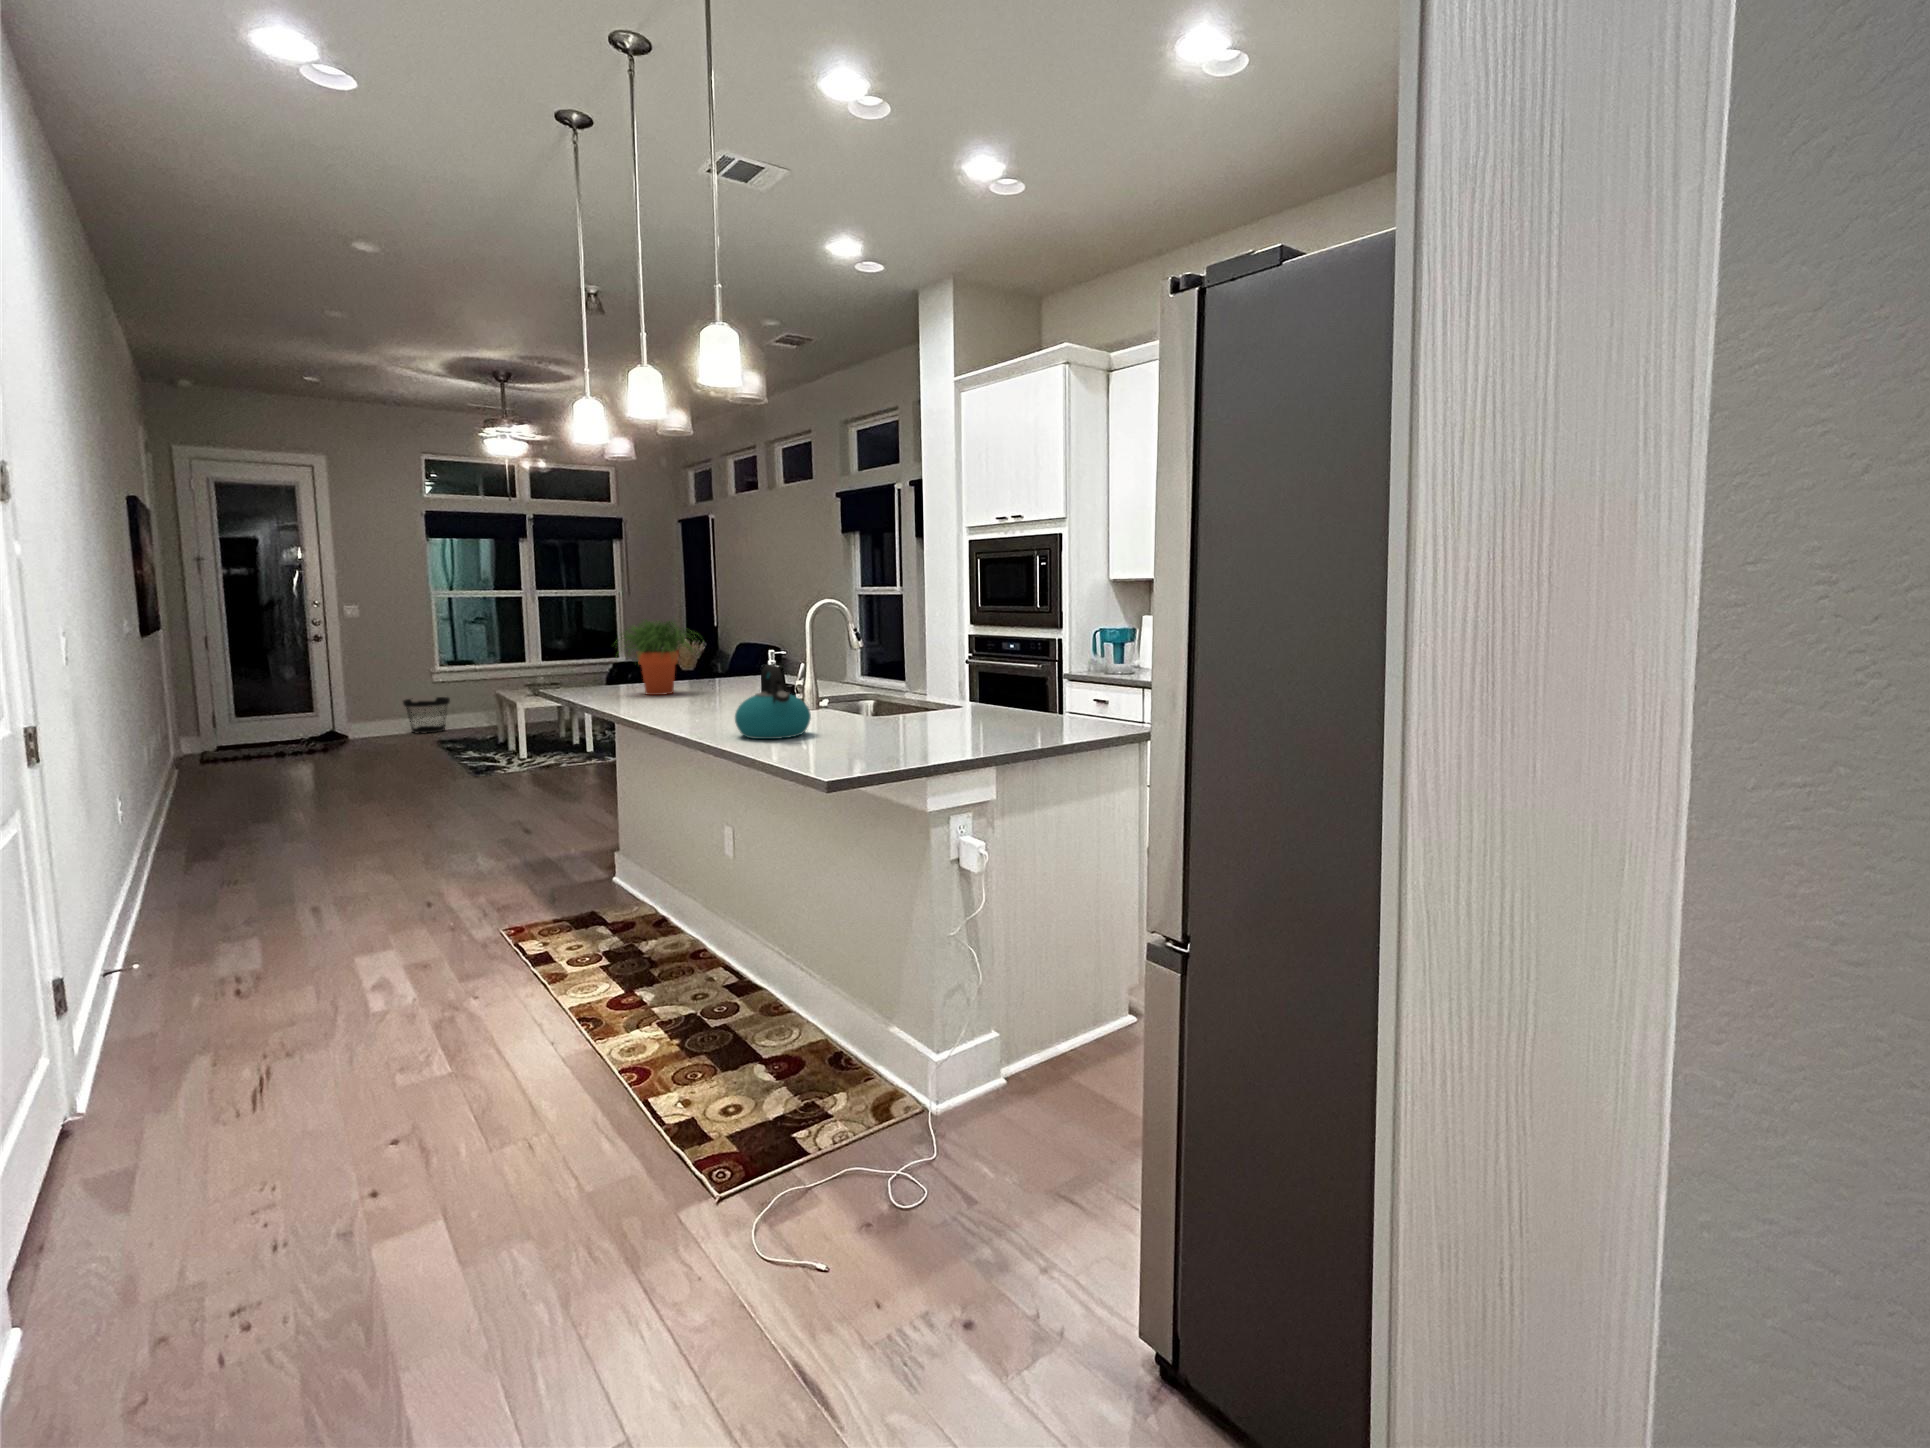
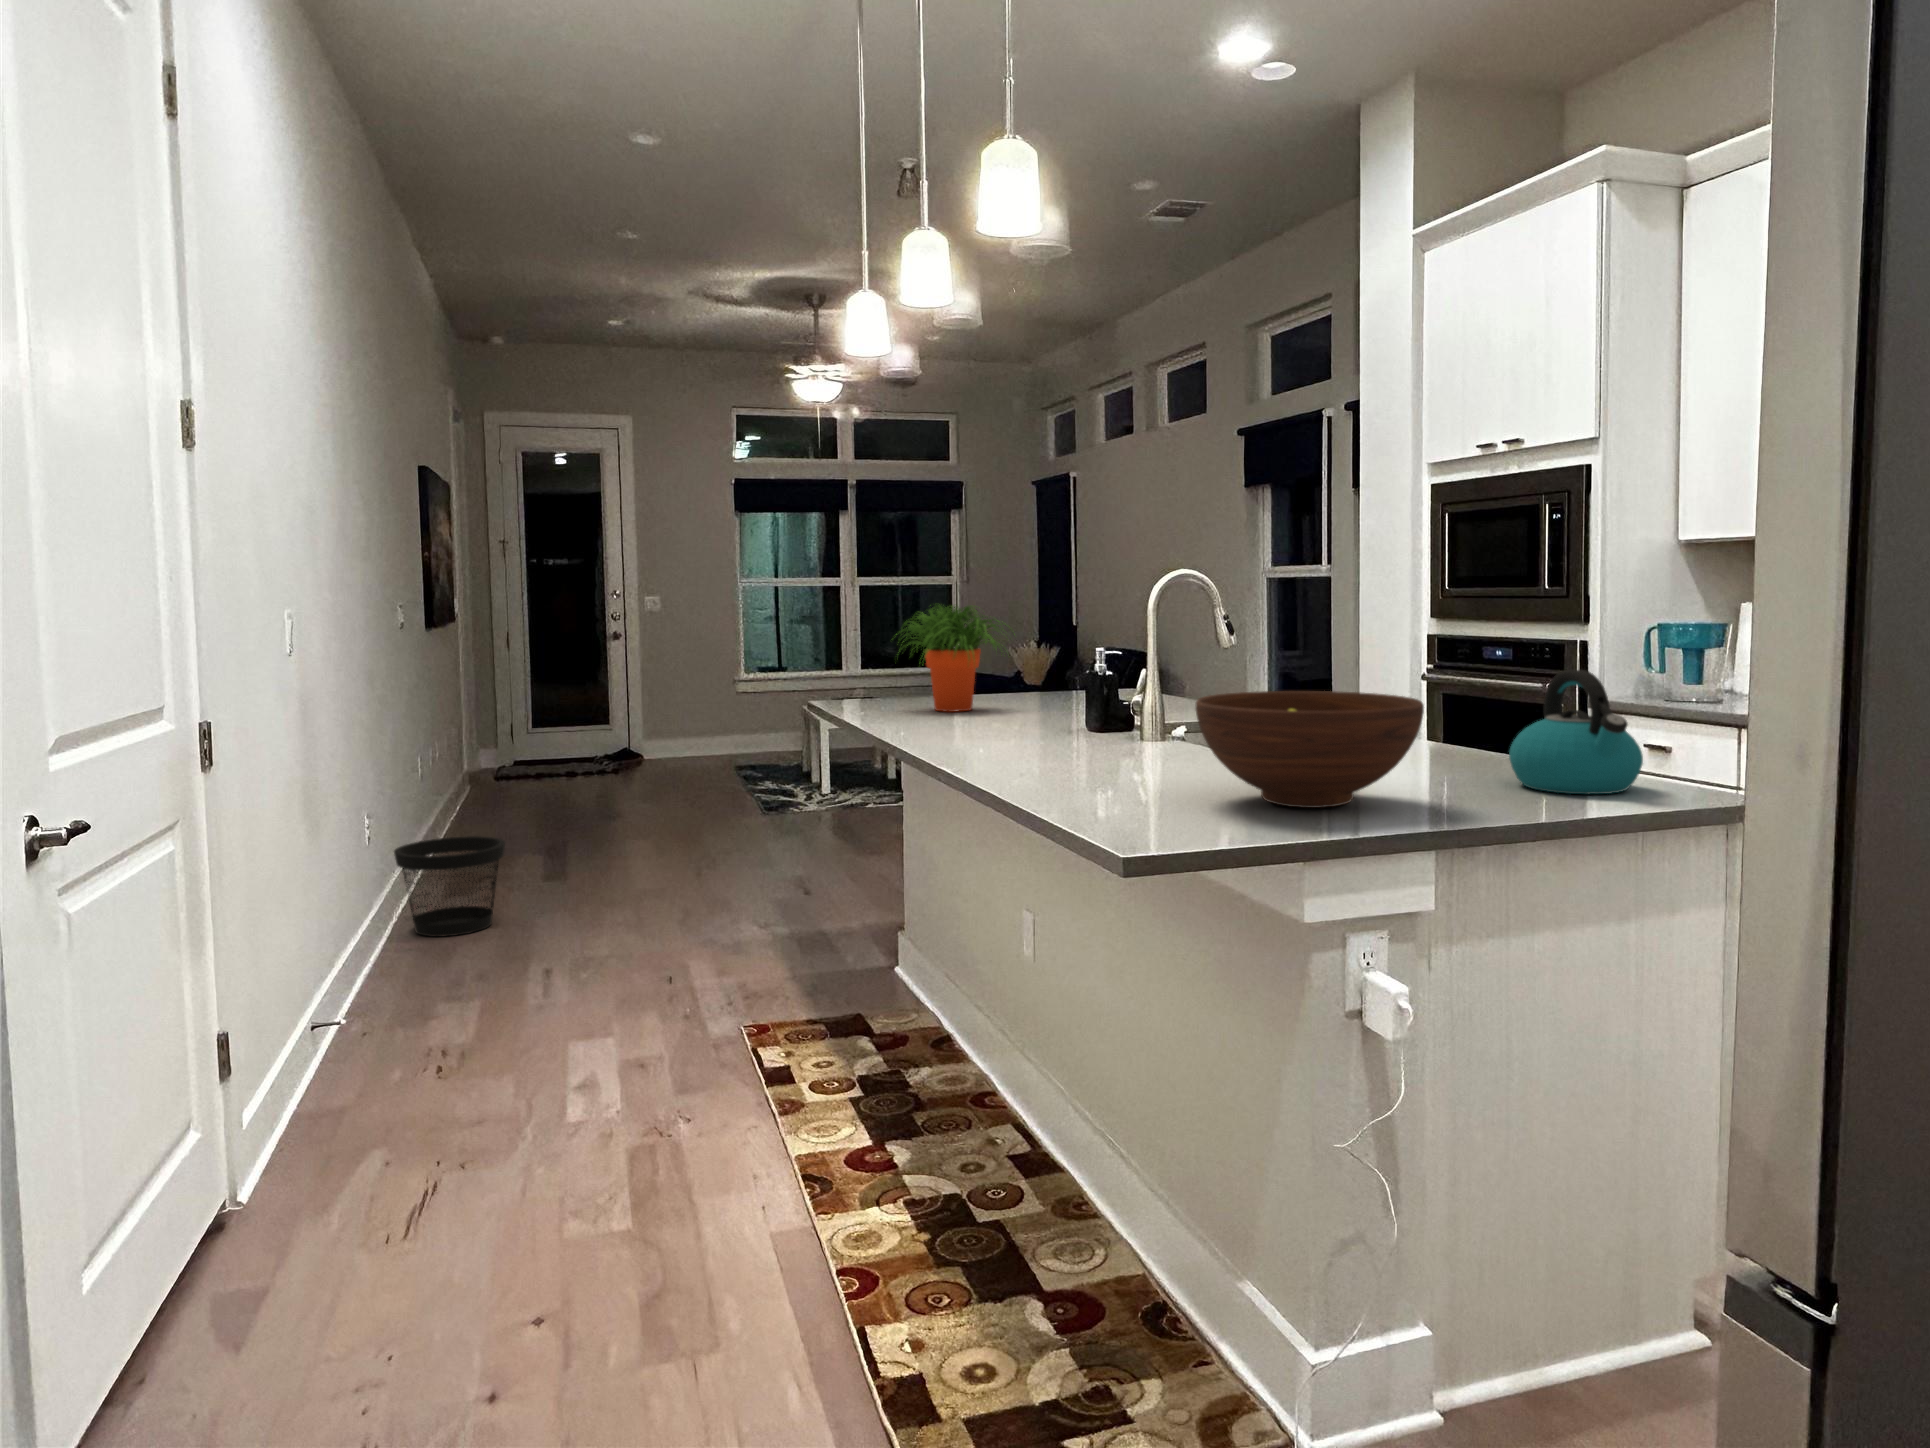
kettle: present [735,665,811,739] -> present [1509,670,1643,794]
fruit bowl: none [853,677,985,746] -> present [1196,691,1424,808]
wastebasket: present [403,697,450,733] -> present [394,836,505,937]

